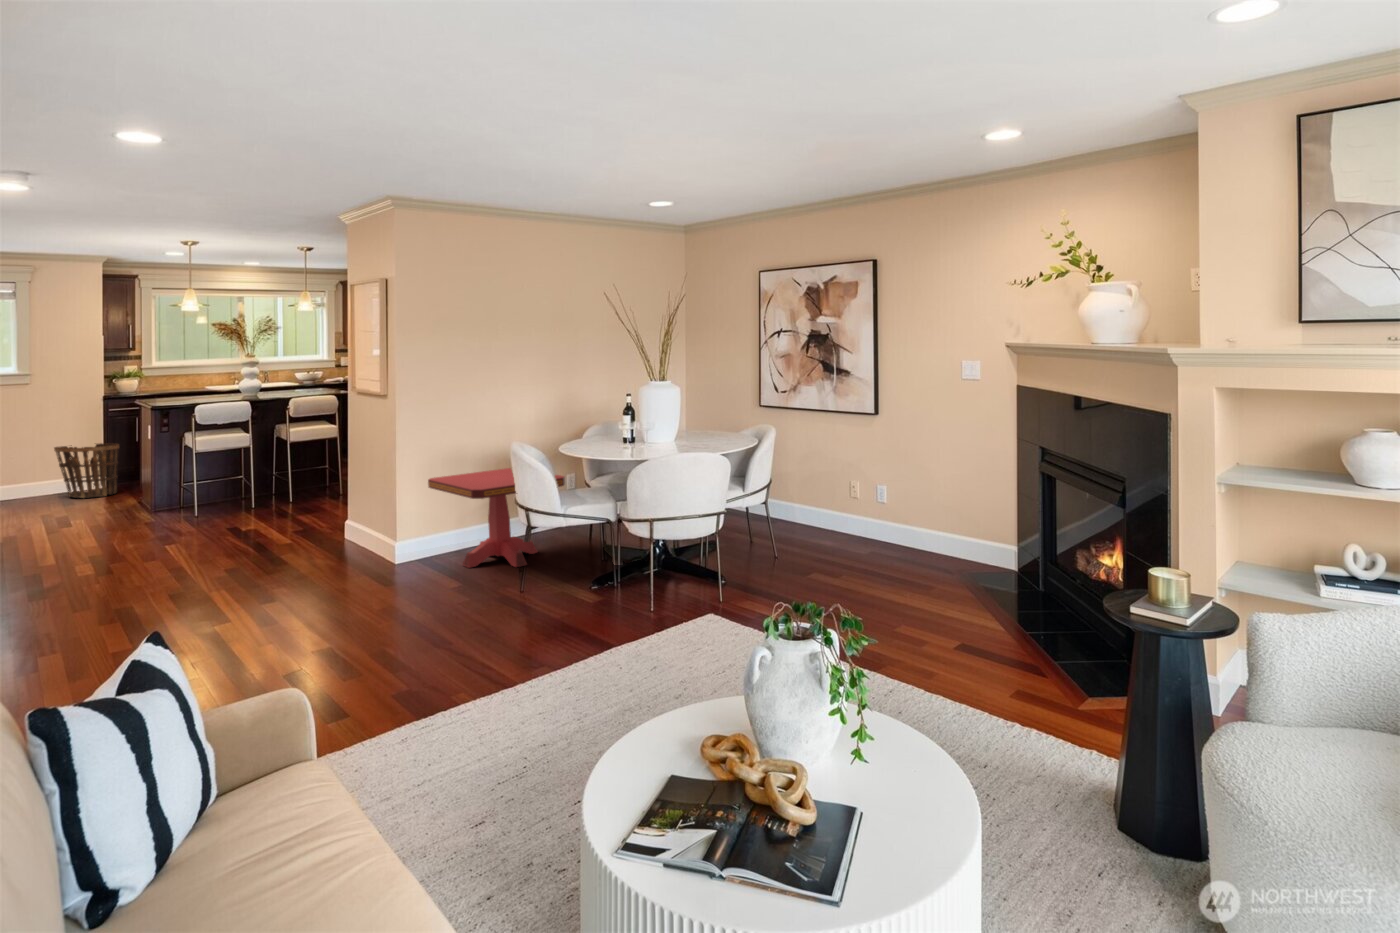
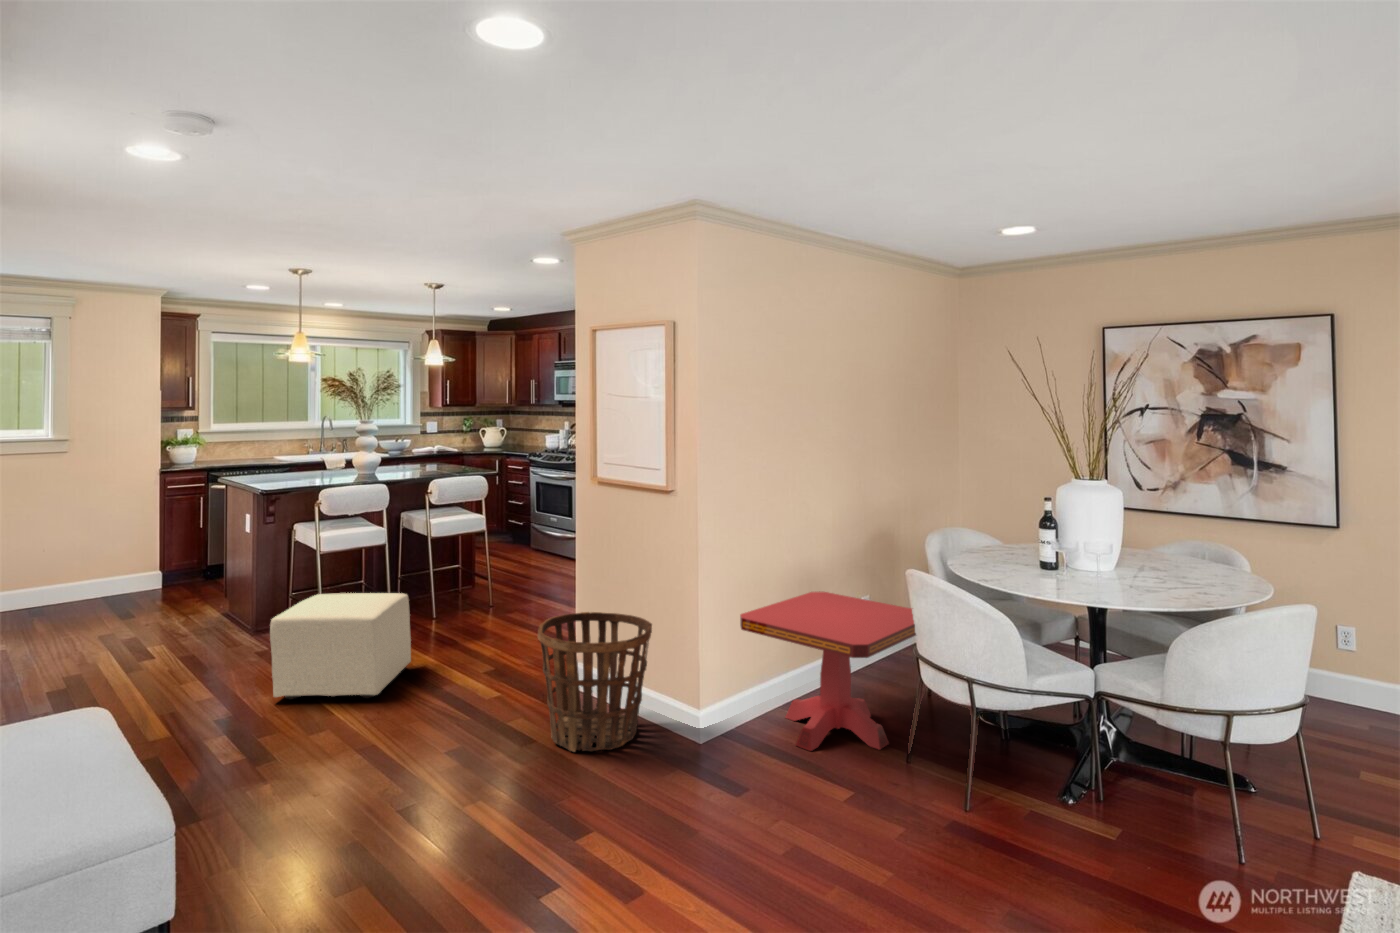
basket: present [54,443,119,498] -> present [538,612,652,752]
ottoman: none [130,476,248,545] -> present [270,593,411,699]

